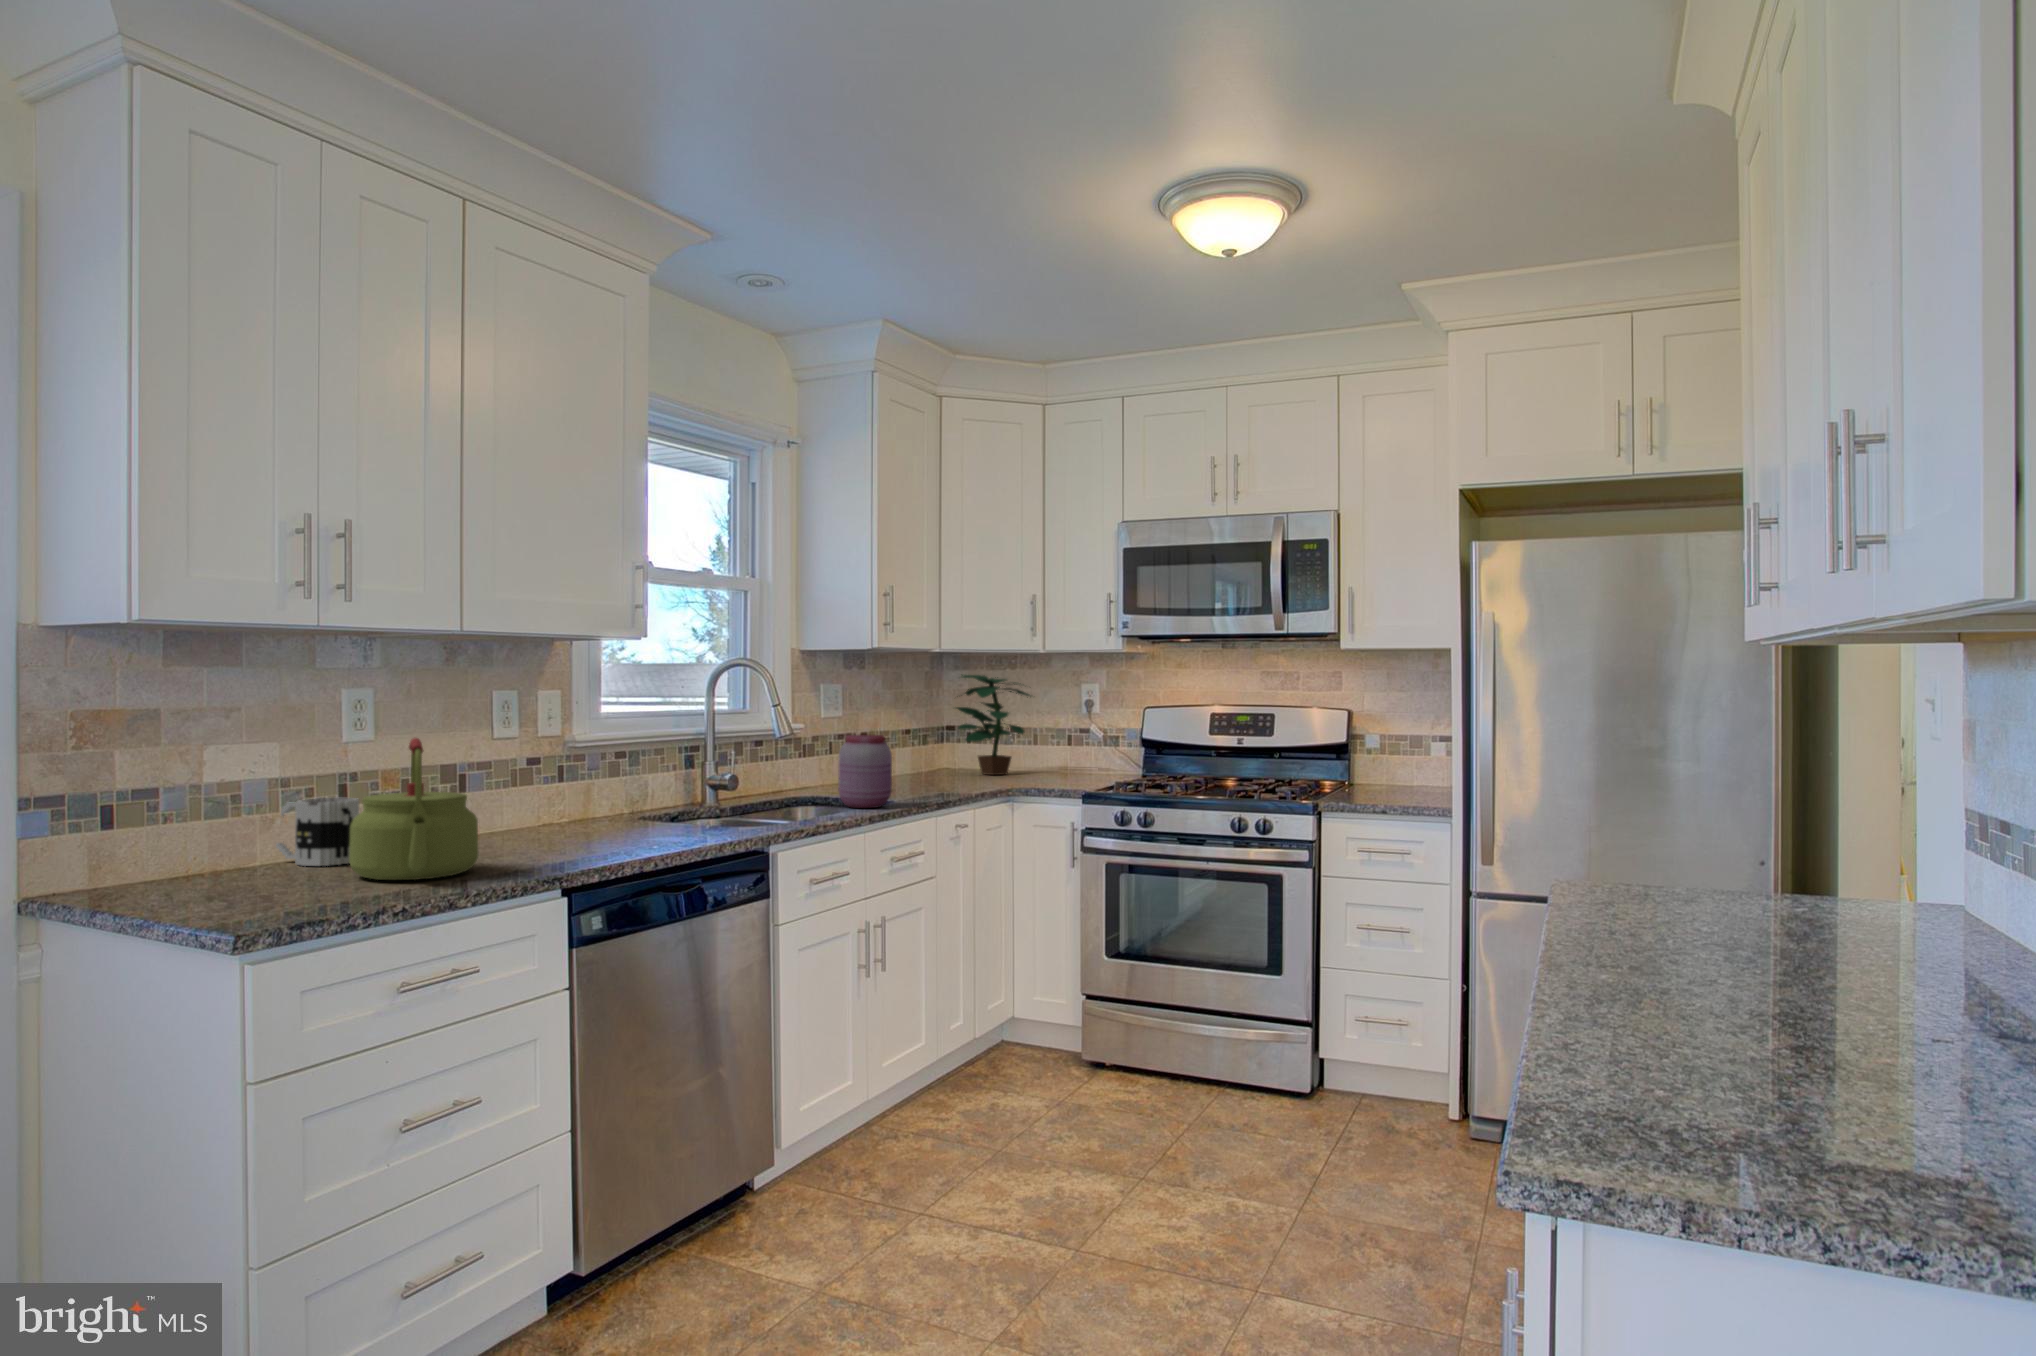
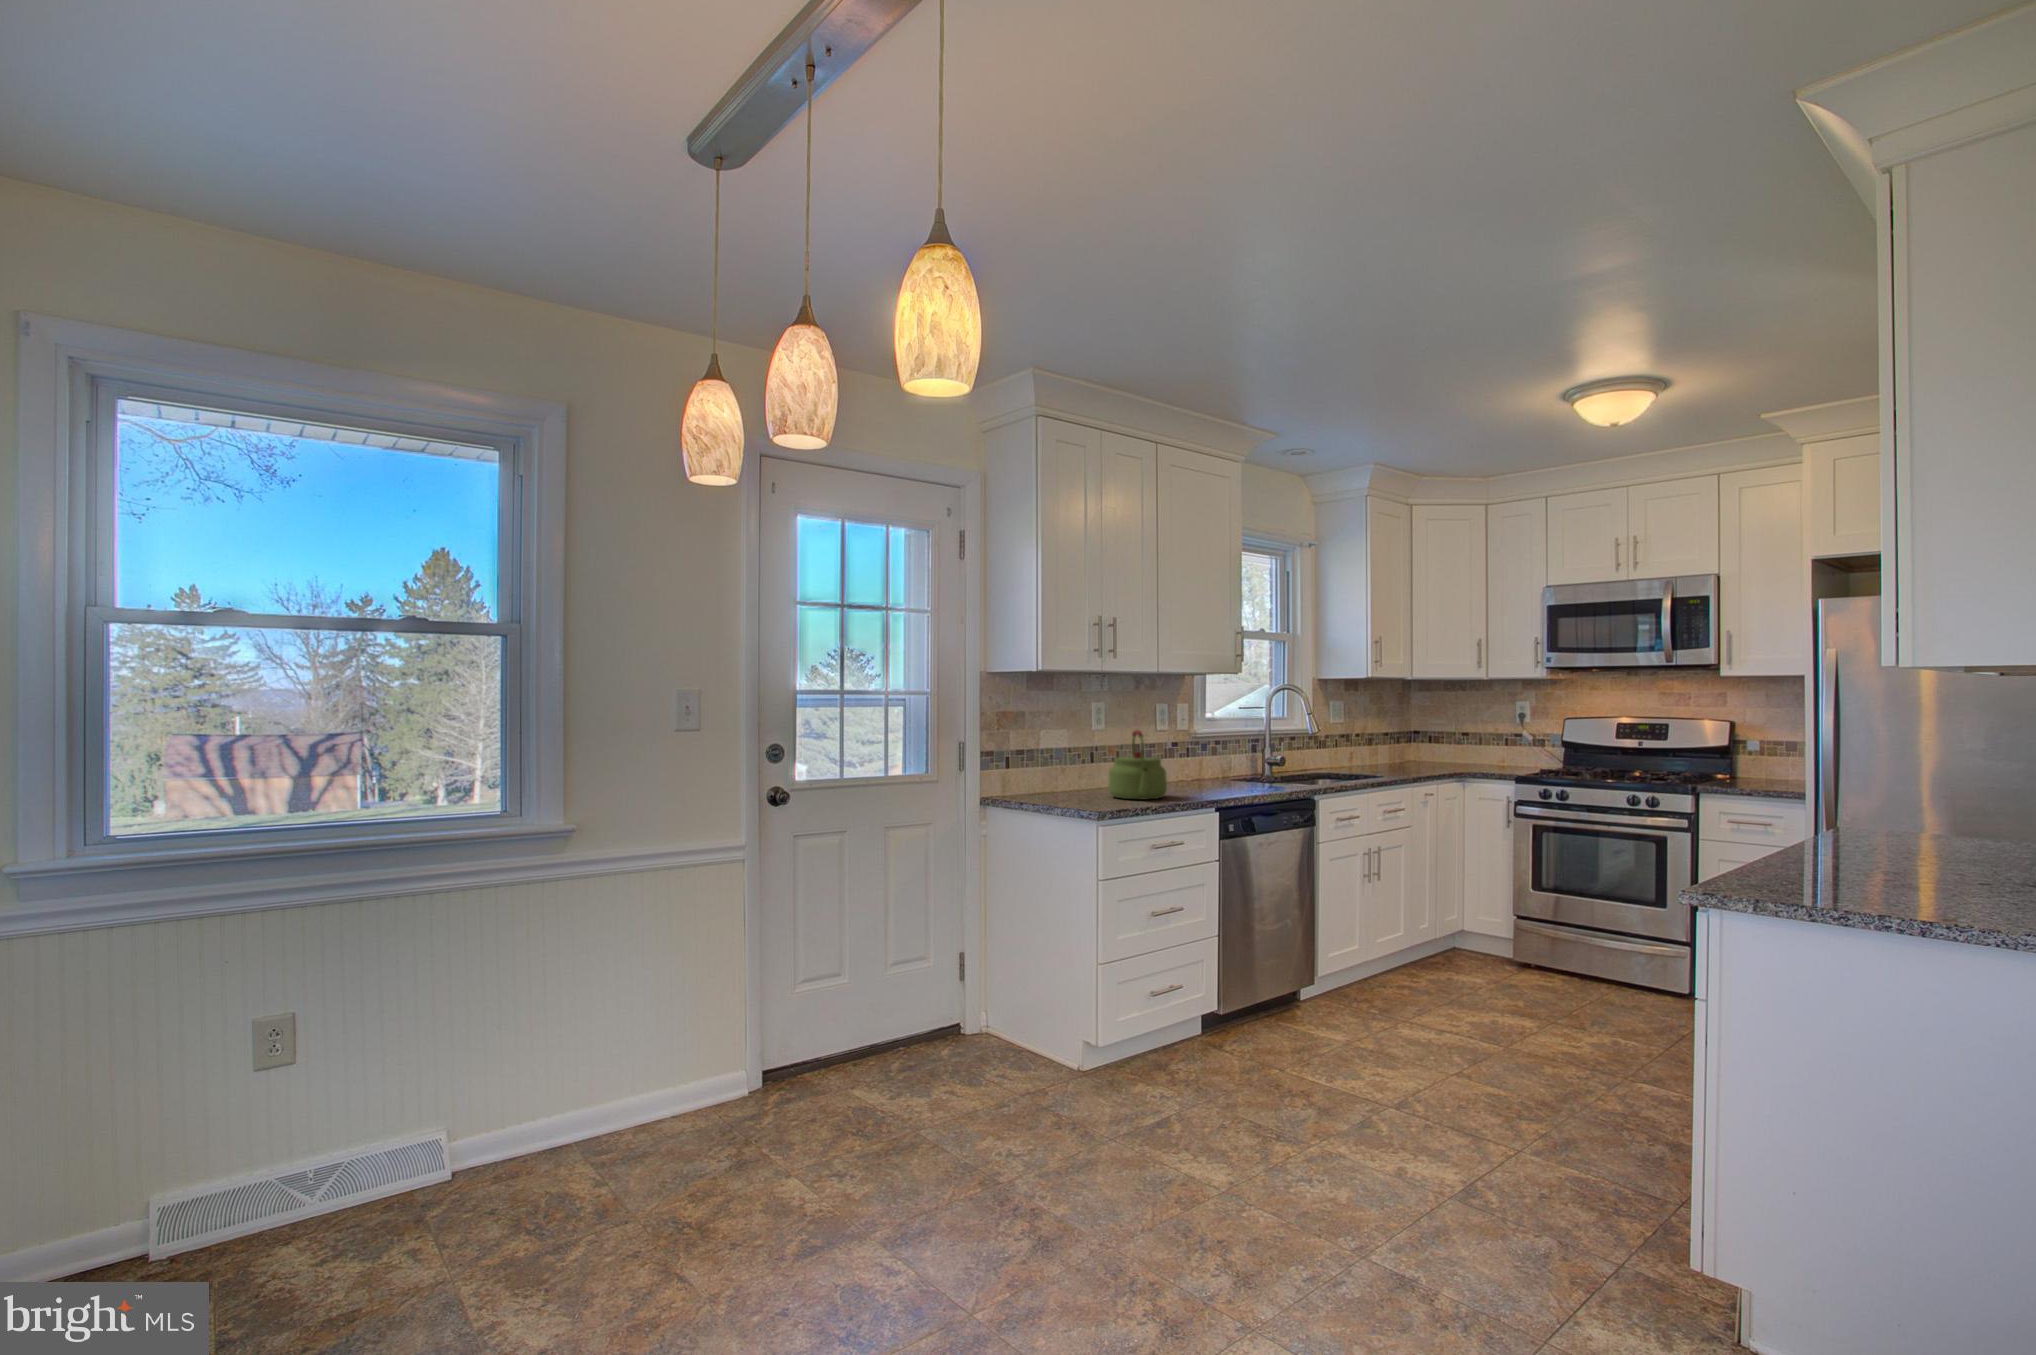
potted plant: present [956,675,1031,775] -> none [1417,695,1480,763]
jar: present [838,735,892,808] -> none [1346,733,1380,779]
mug: present [276,798,359,866] -> none [1067,759,1105,792]

